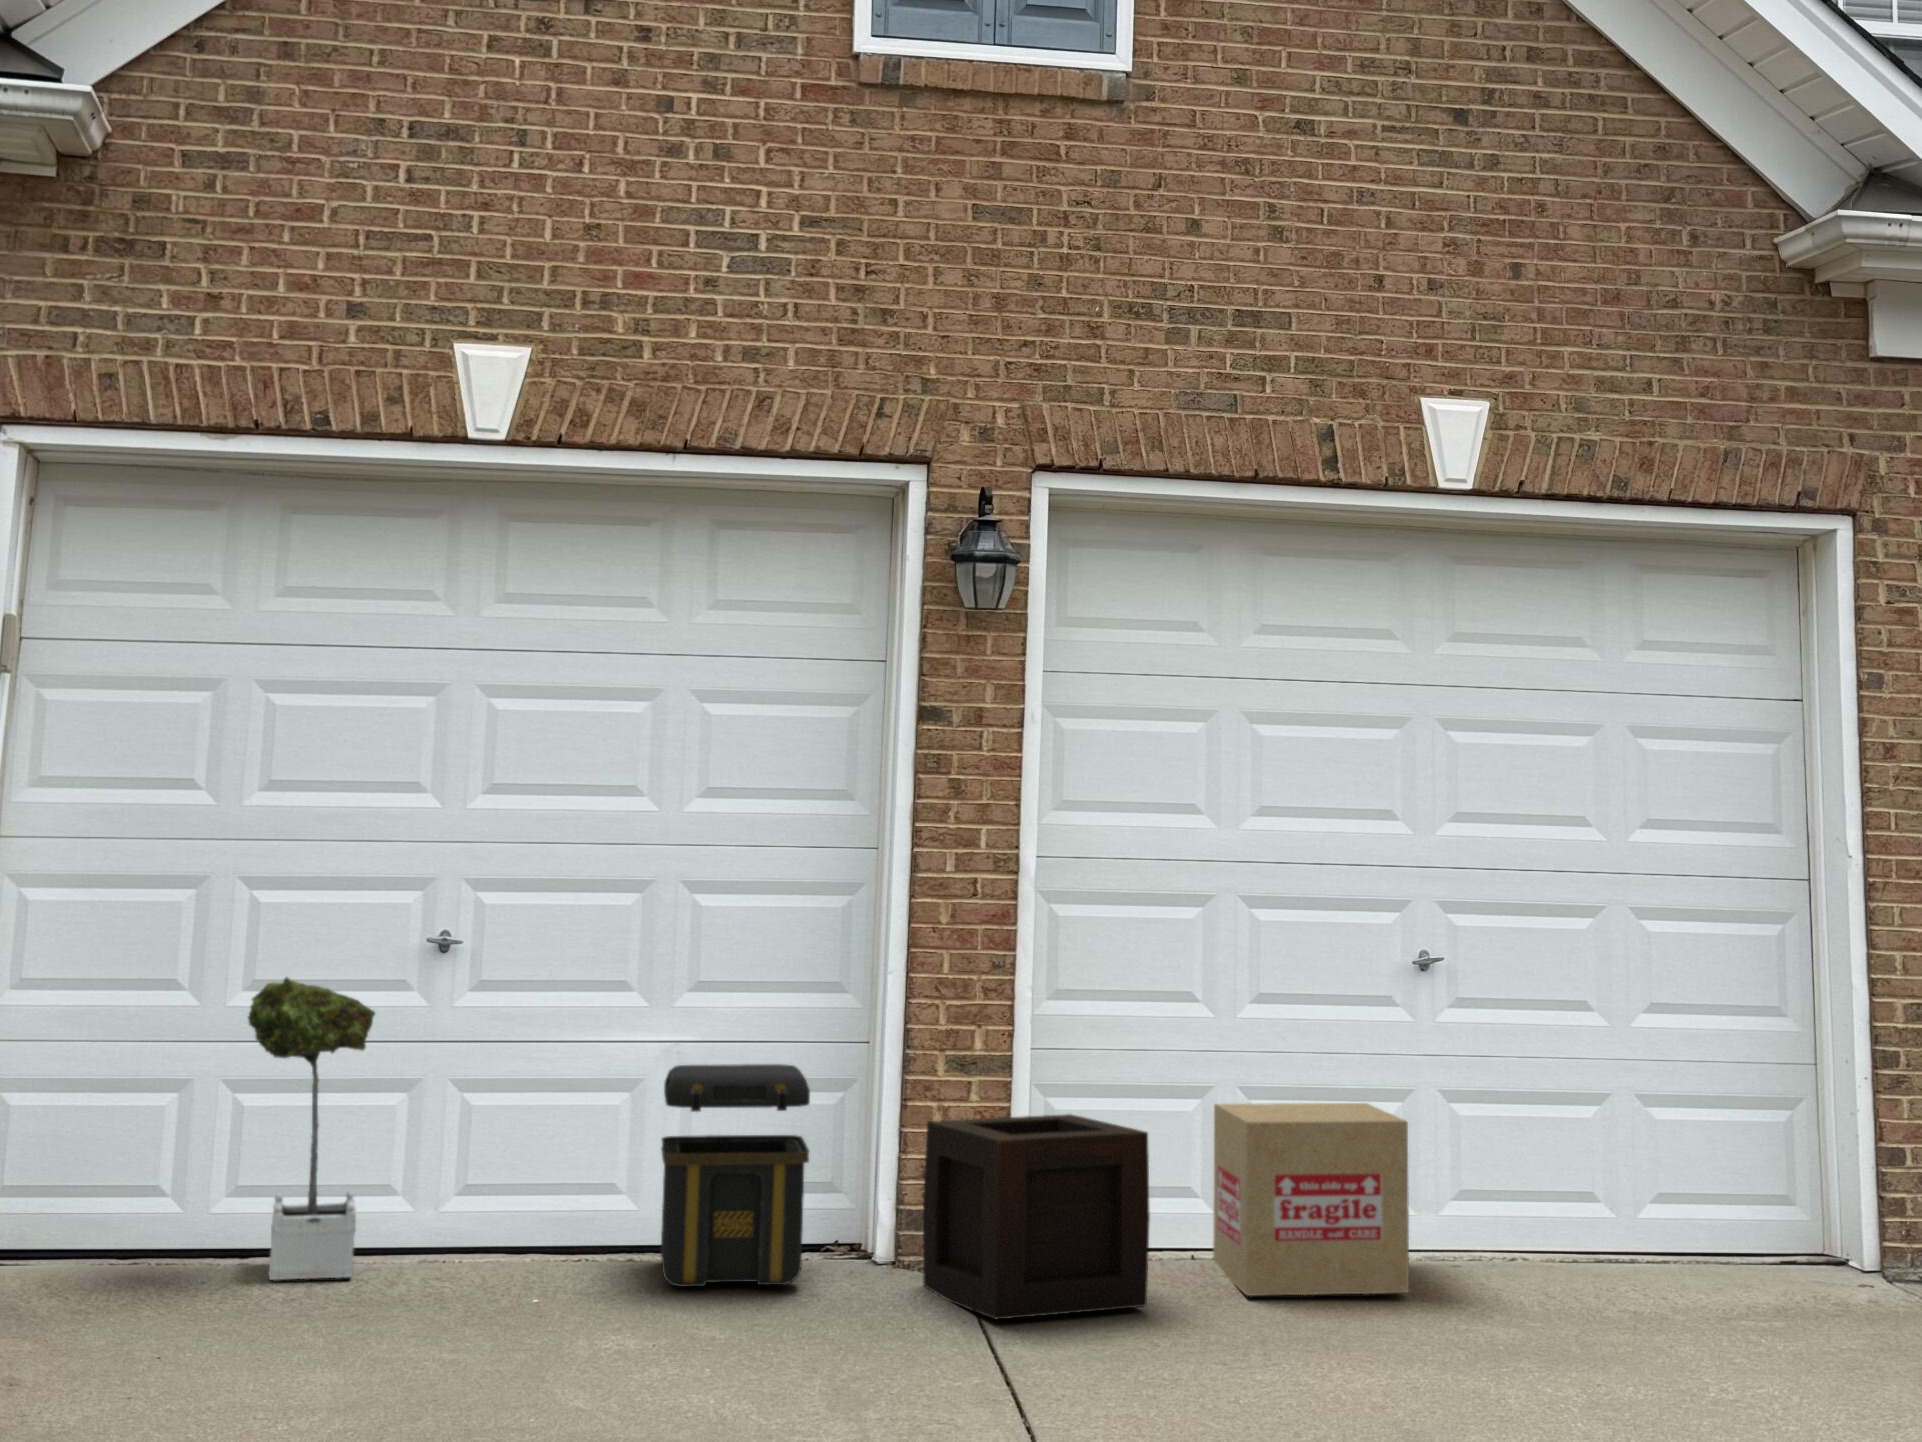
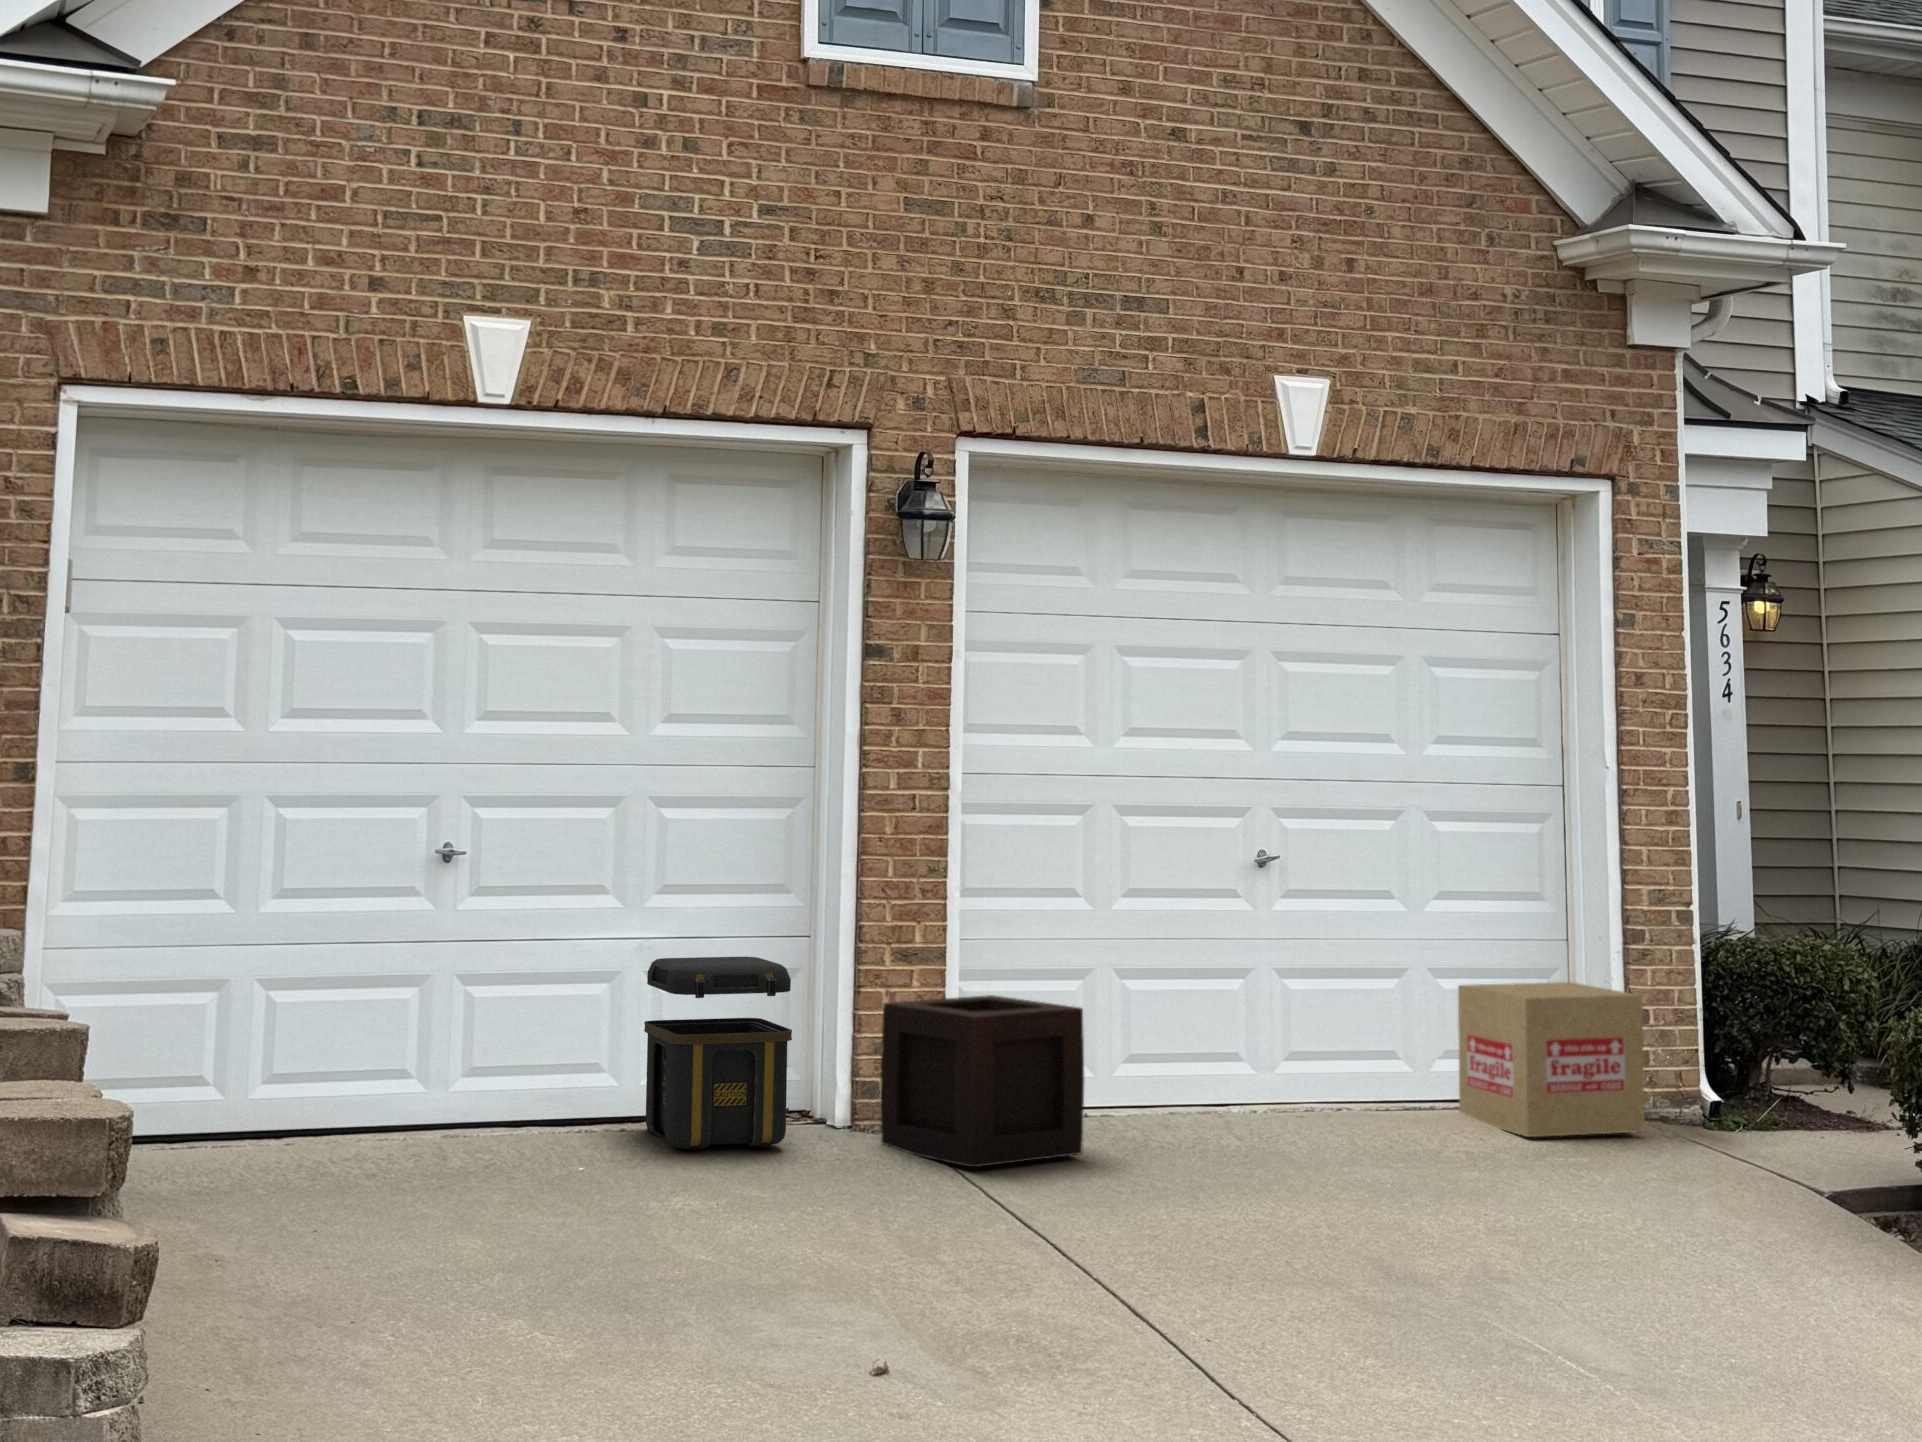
potted tree: present [248,977,375,1280] -> none [296,885,409,1153]
cardboard box: present [1213,1103,1409,1296] -> present [1458,982,1645,1137]

